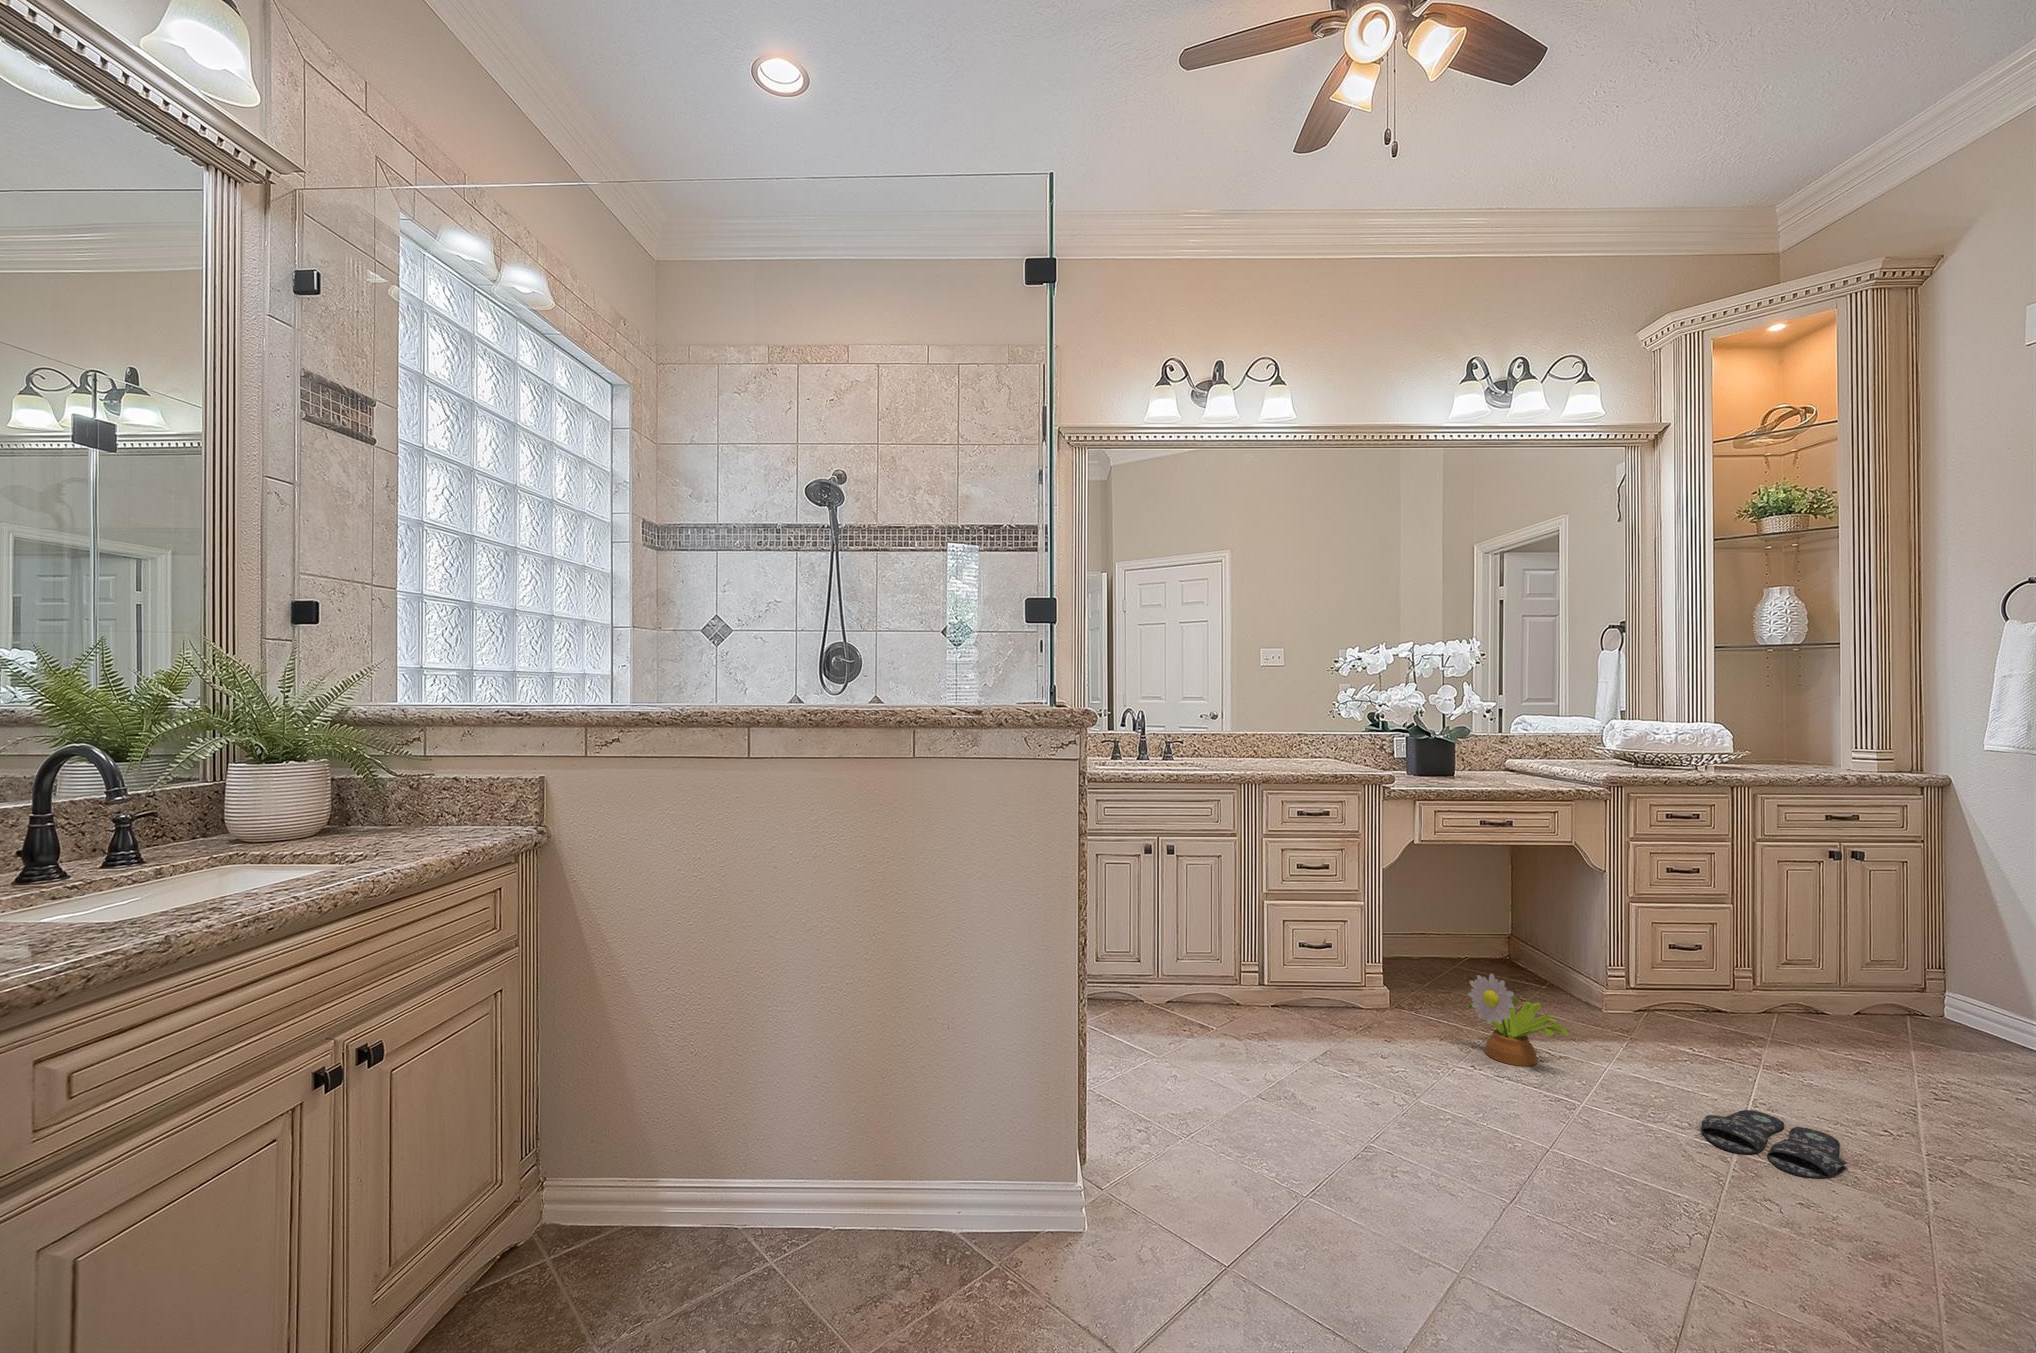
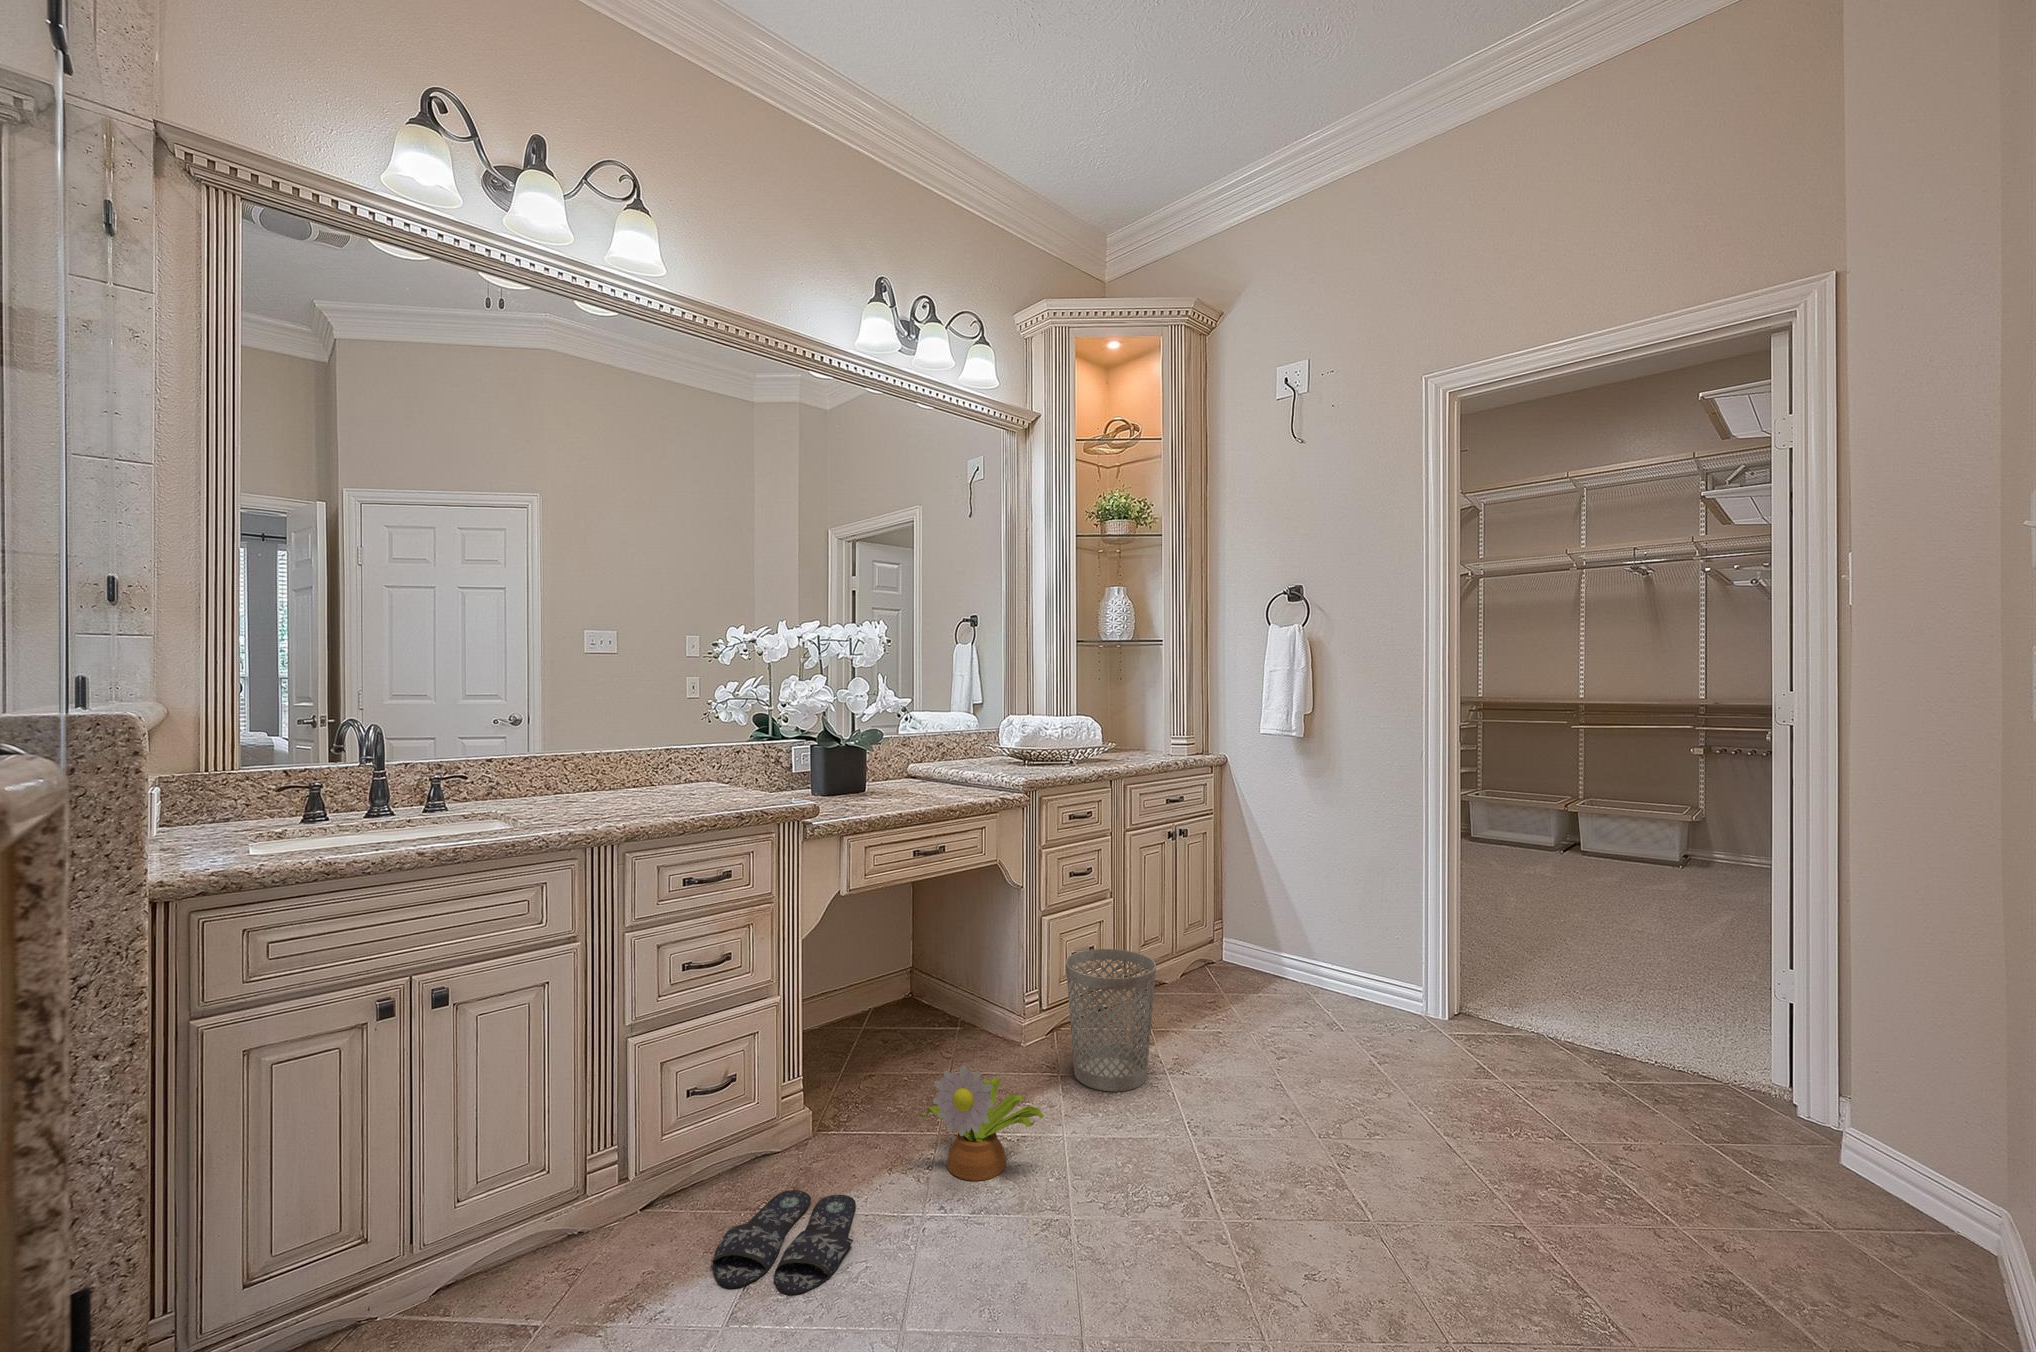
wastebasket: none [1635,936,1741,1066] -> present [1066,949,1156,1092]
slippers: present [1702,1110,1848,1179] -> present [713,1190,856,1295]

